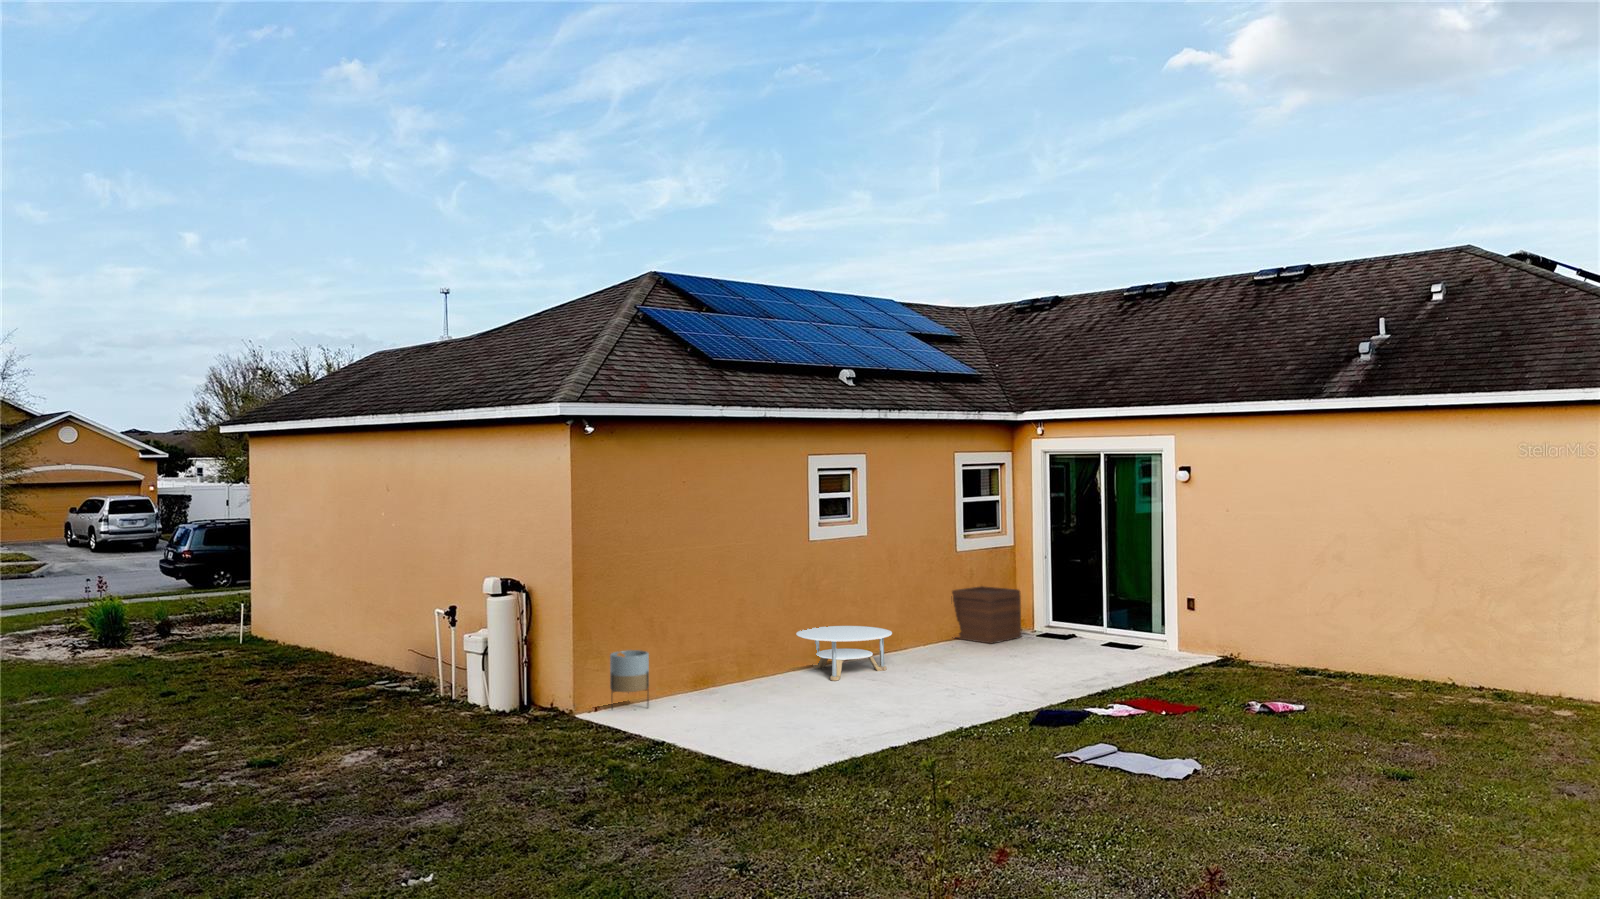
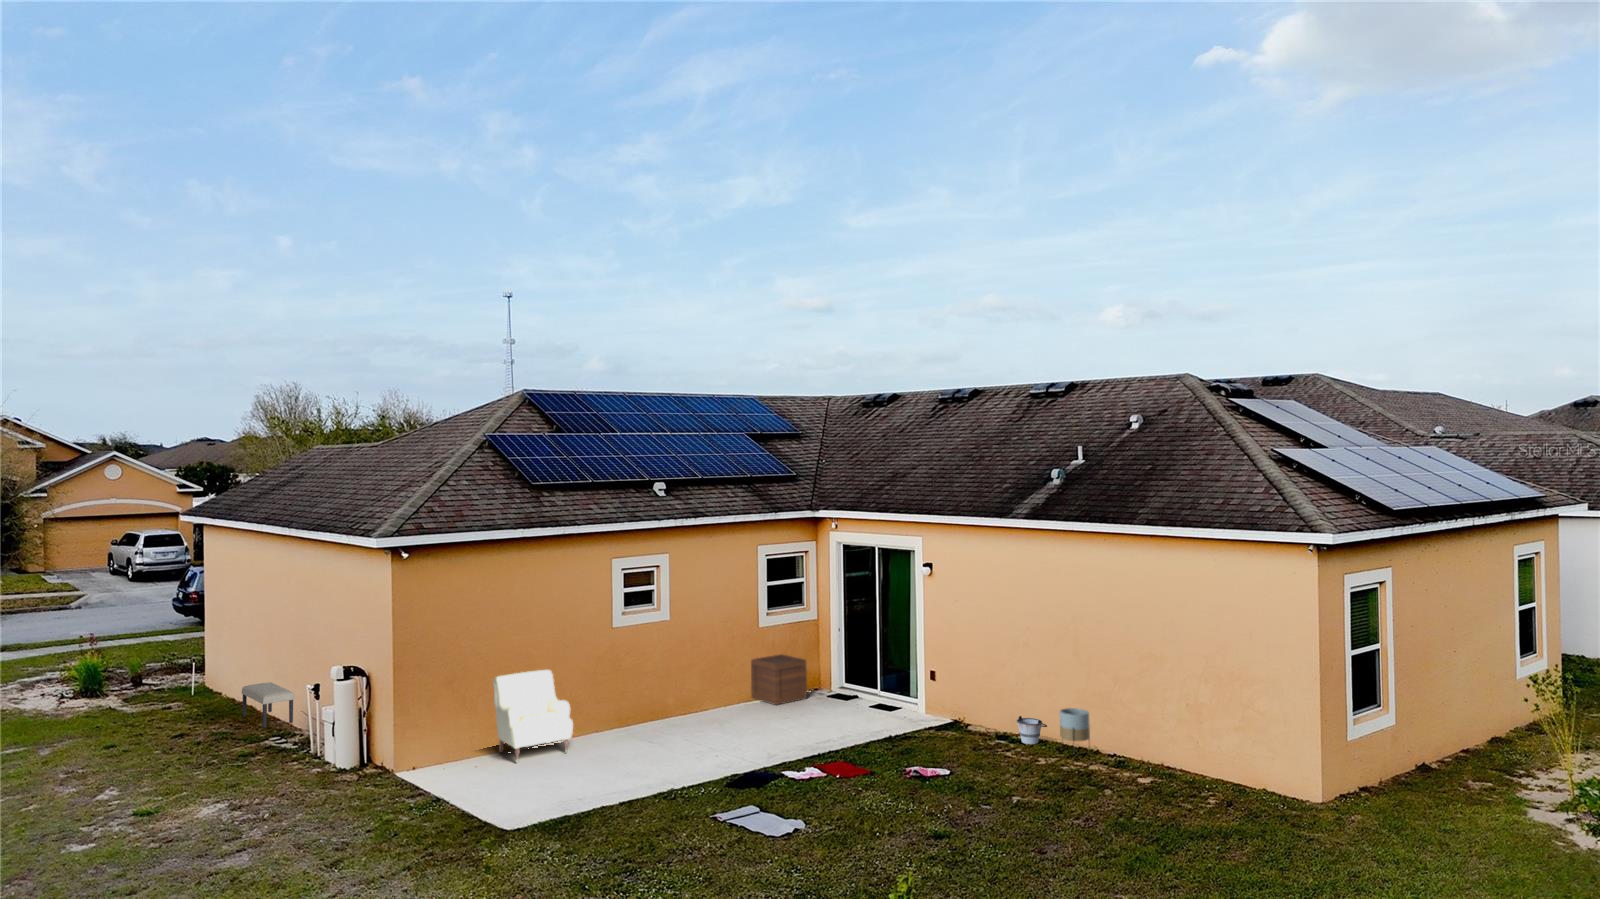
chair: none [685,588,794,701] -> present [493,670,573,762]
bench: none [322,621,397,672] -> present [241,682,294,728]
round table: present [796,626,892,681] -> none [592,695,669,743]
bucket: none [1343,641,1384,674] -> present [1017,716,1047,744]
planter: present [610,650,649,693] -> present [1060,708,1090,742]

